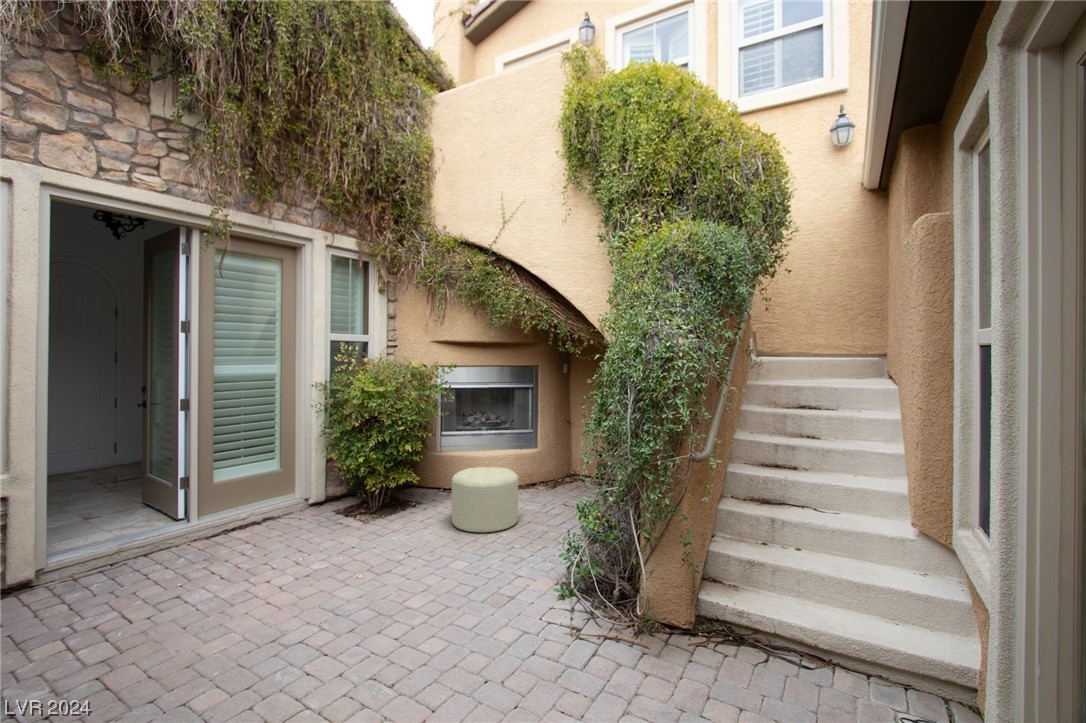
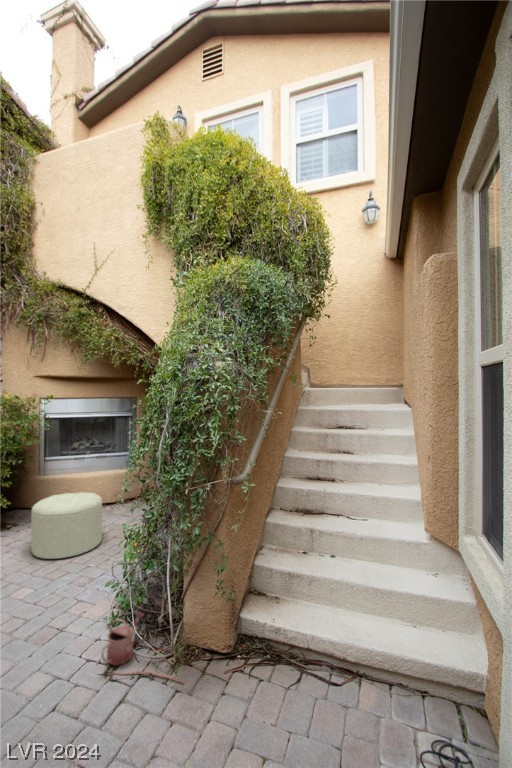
watering can: none [566,582,597,627] -> present [101,612,144,665]

